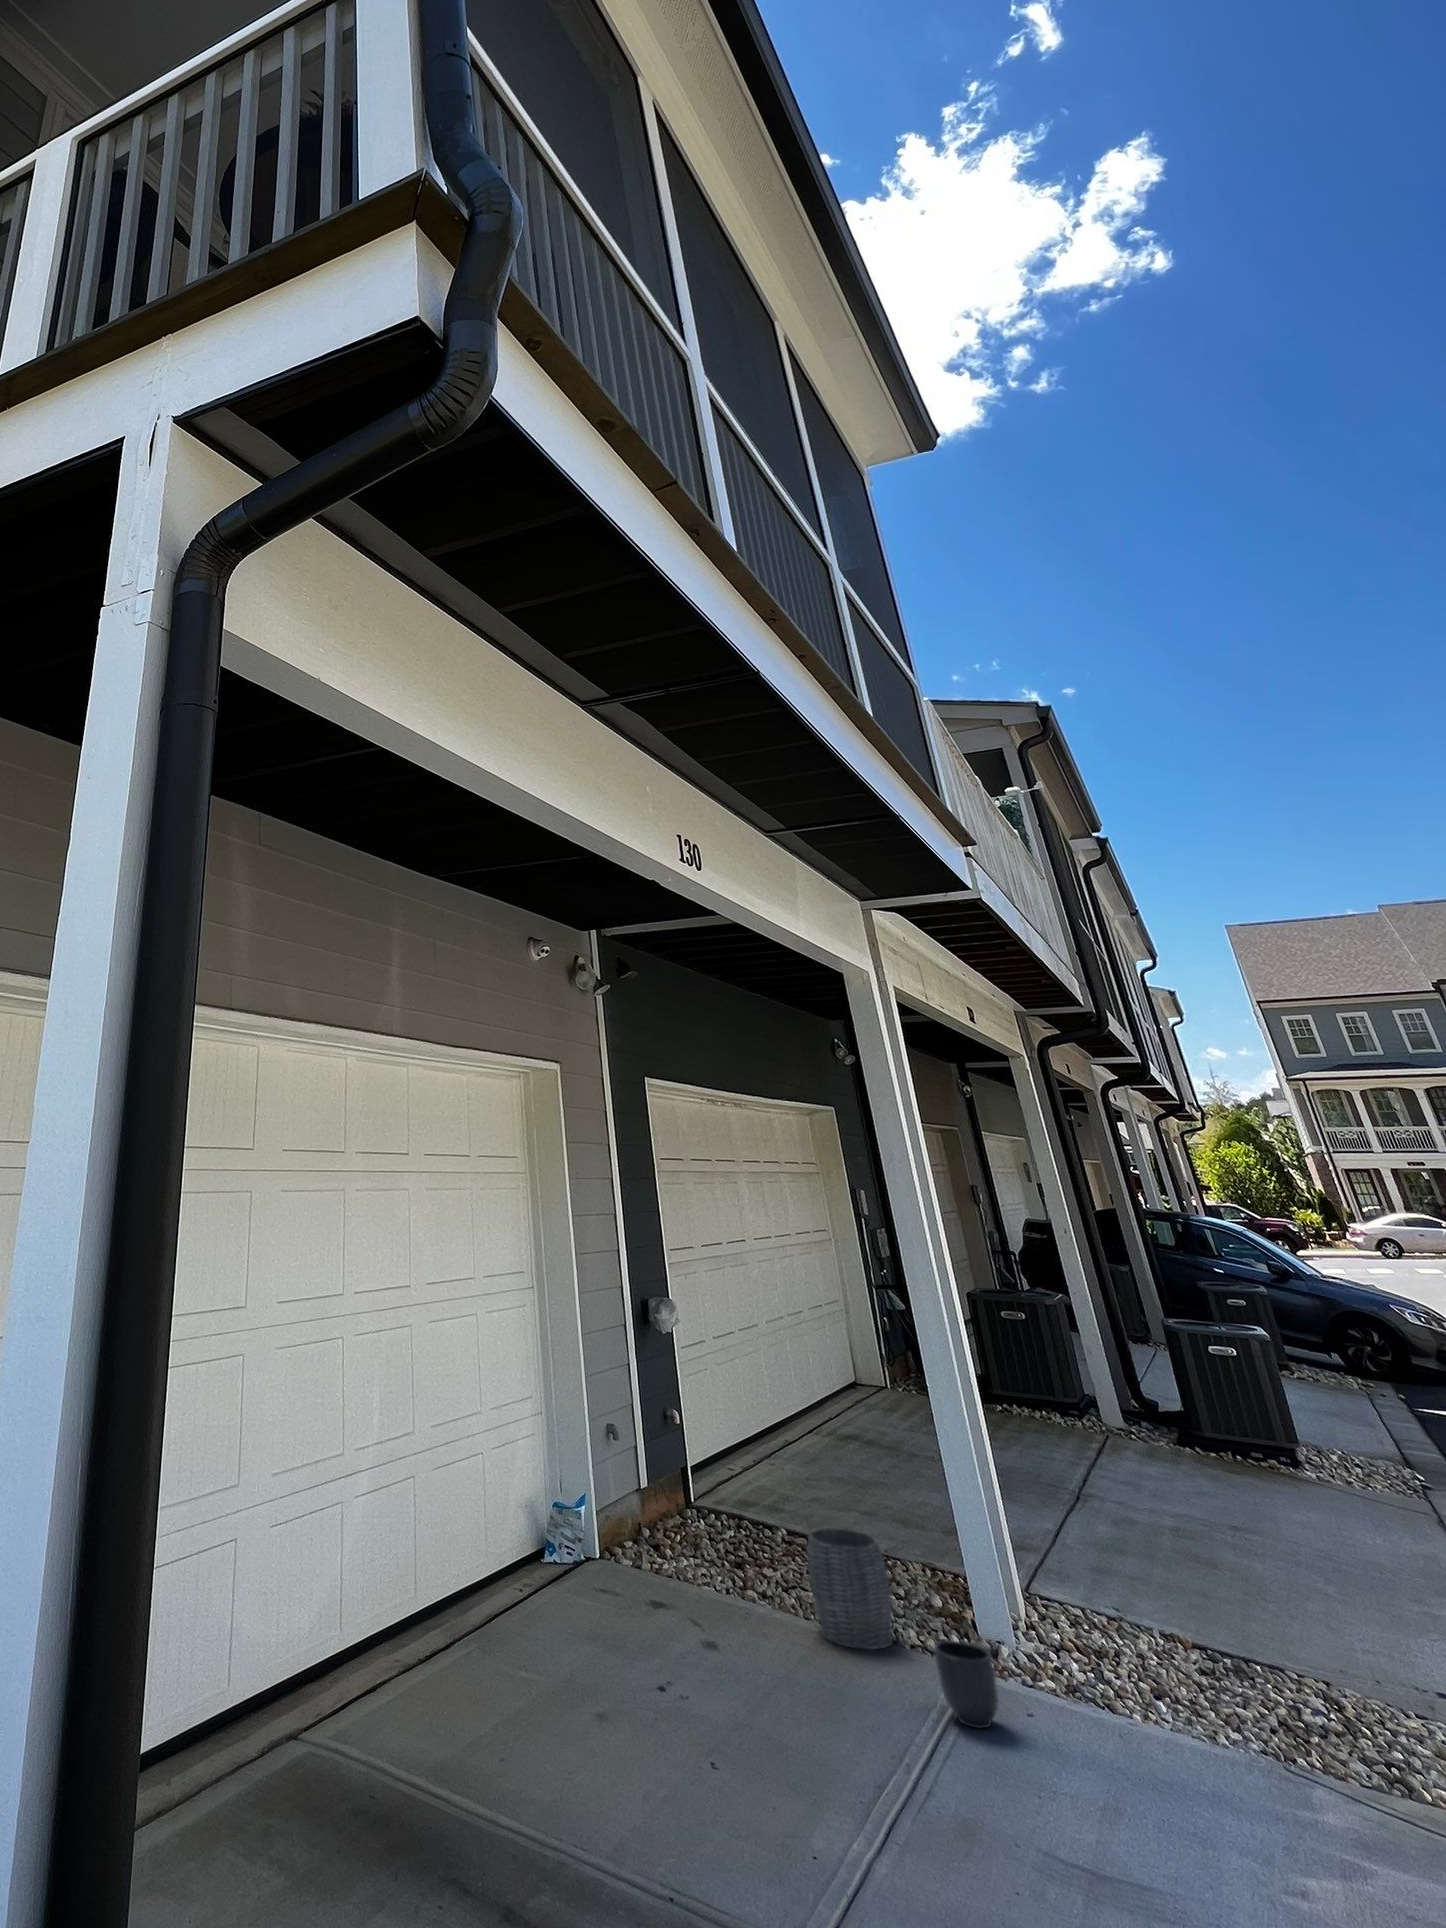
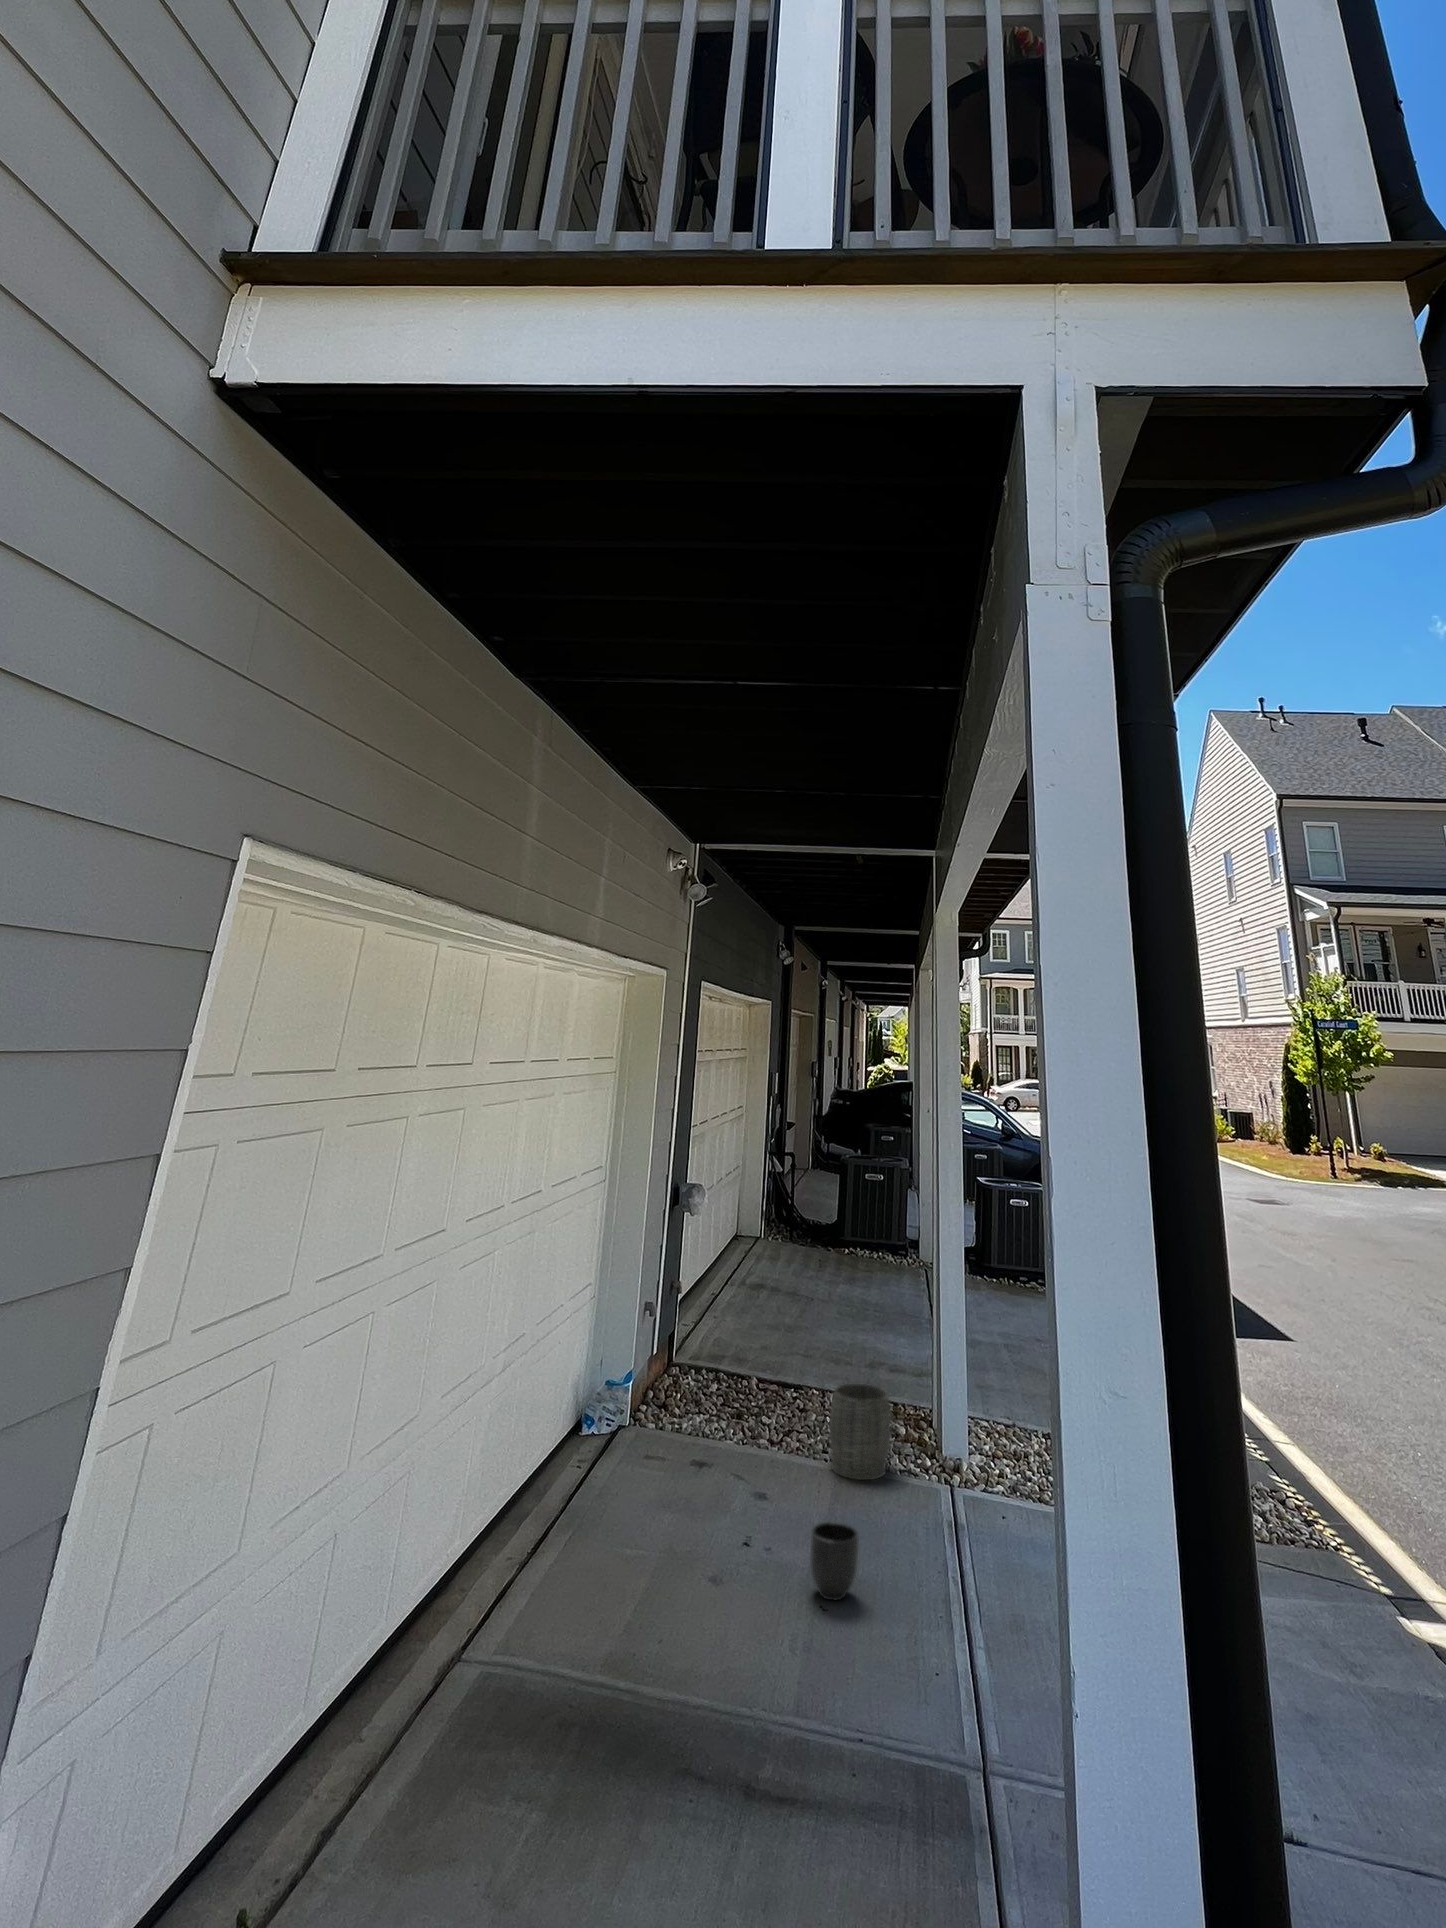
planter: present [934,1641,998,1728] -> present [810,1522,859,1600]

